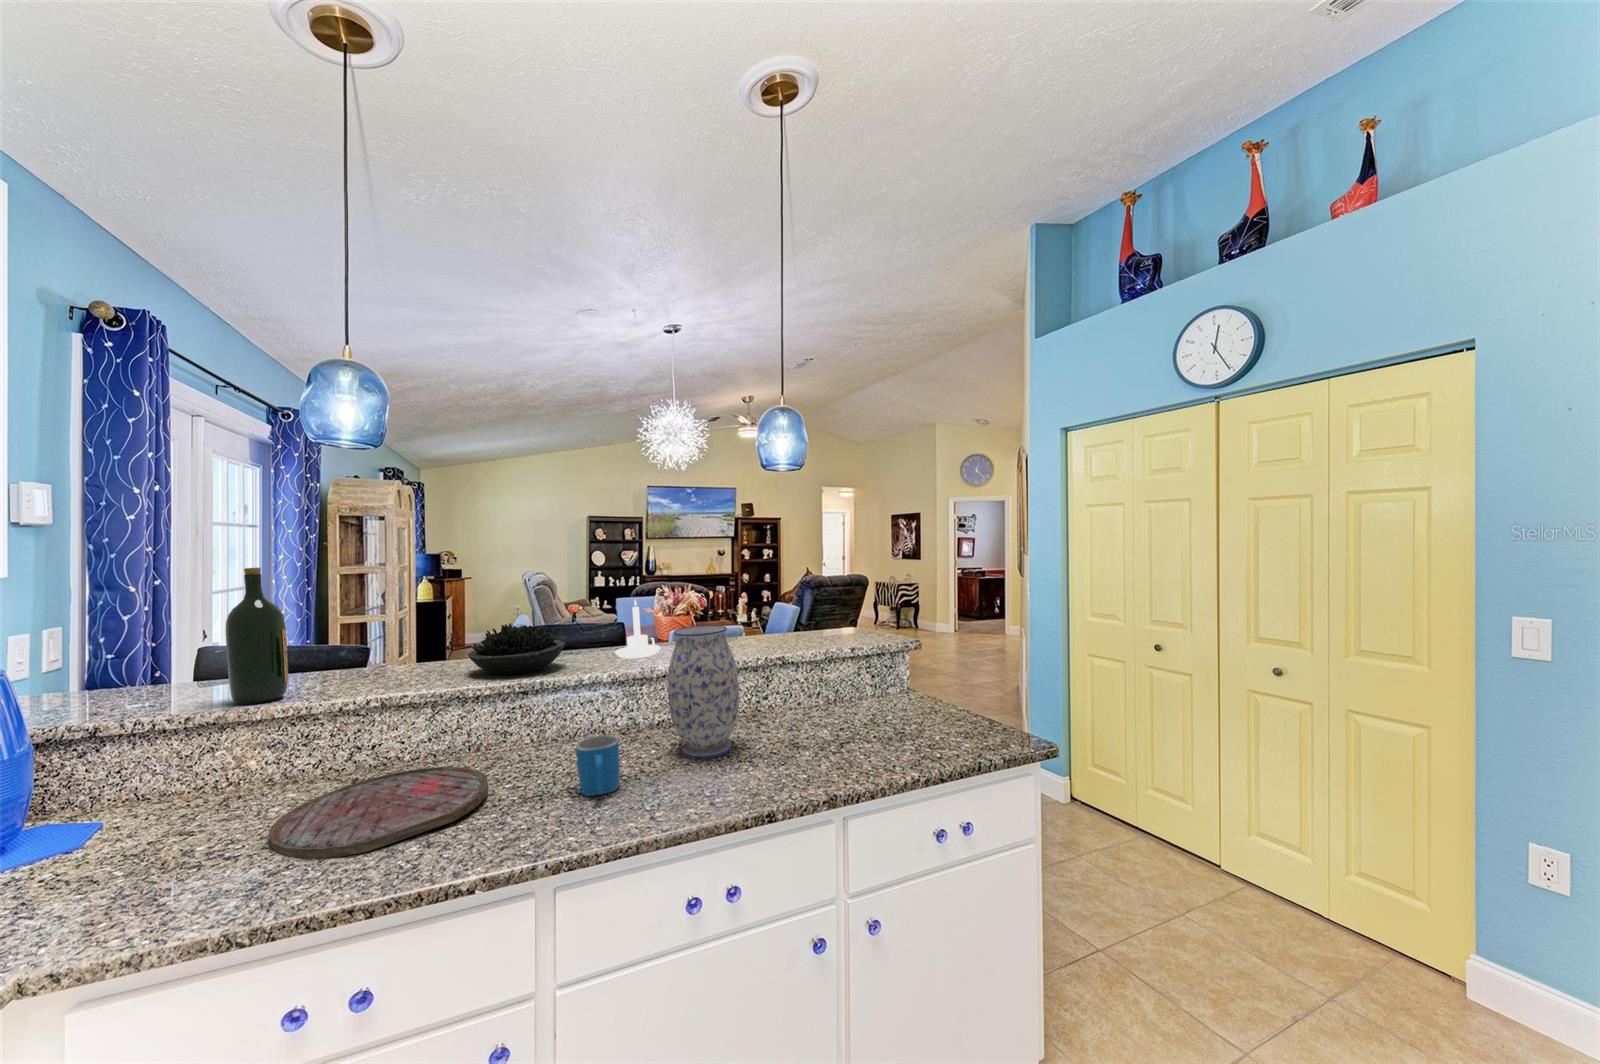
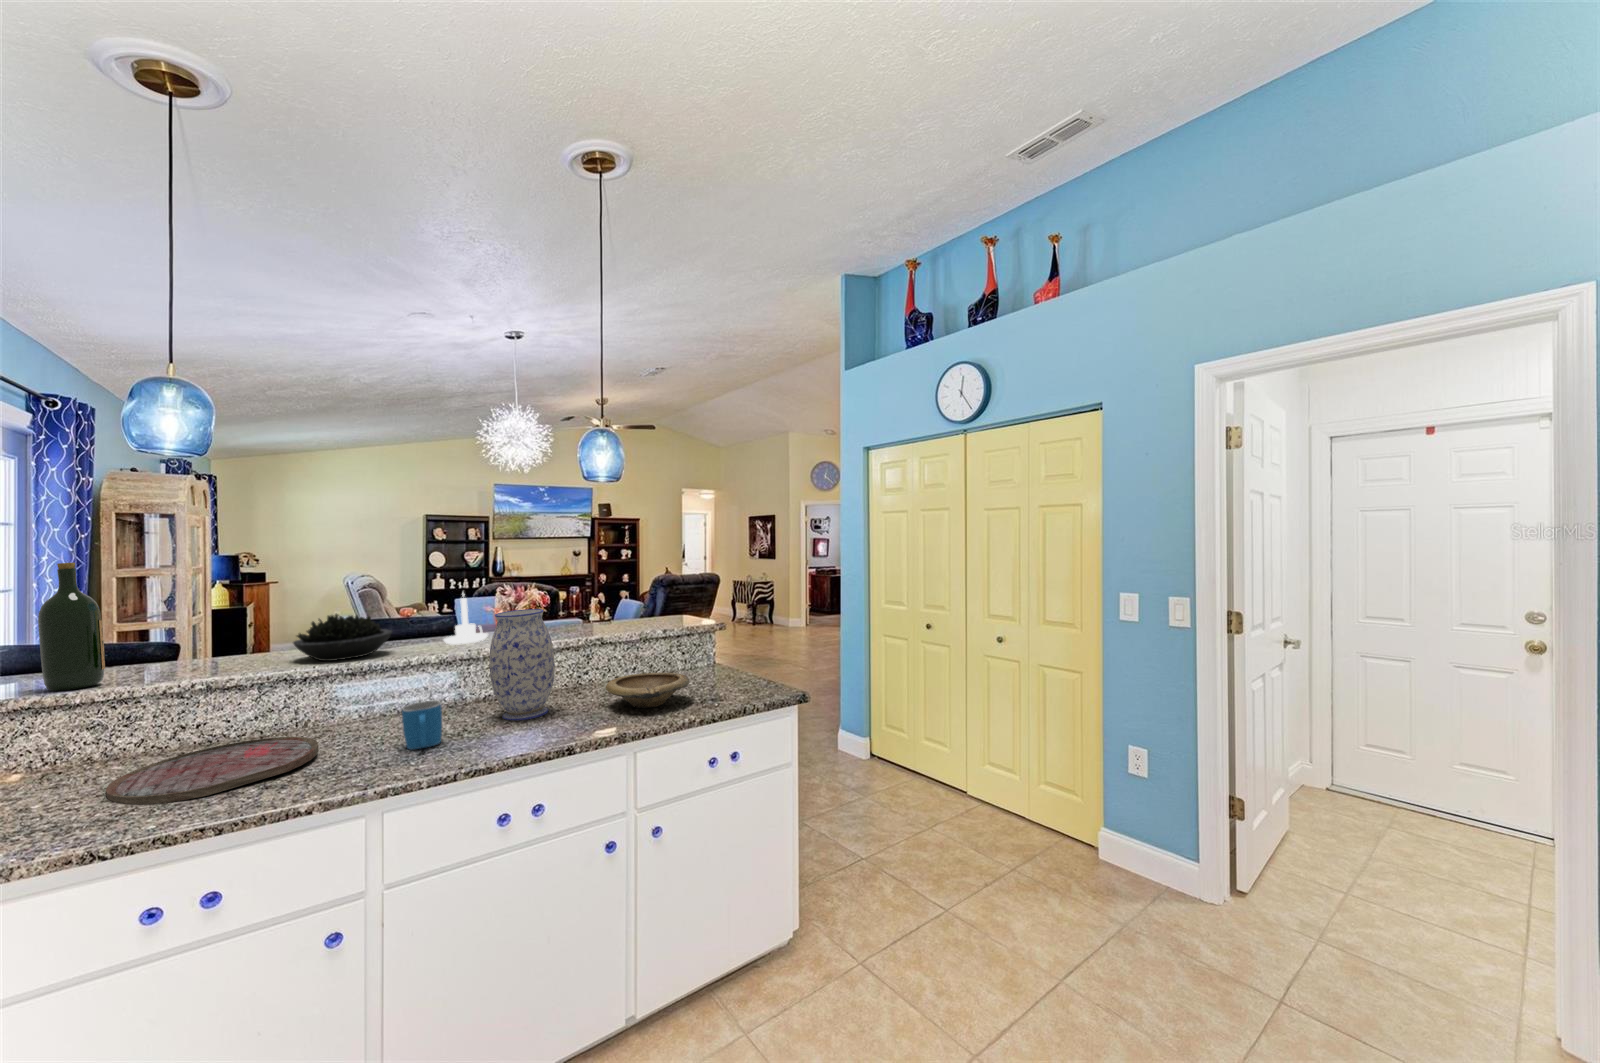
bowl: none [796,704,895,750] -> present [605,673,689,708]

